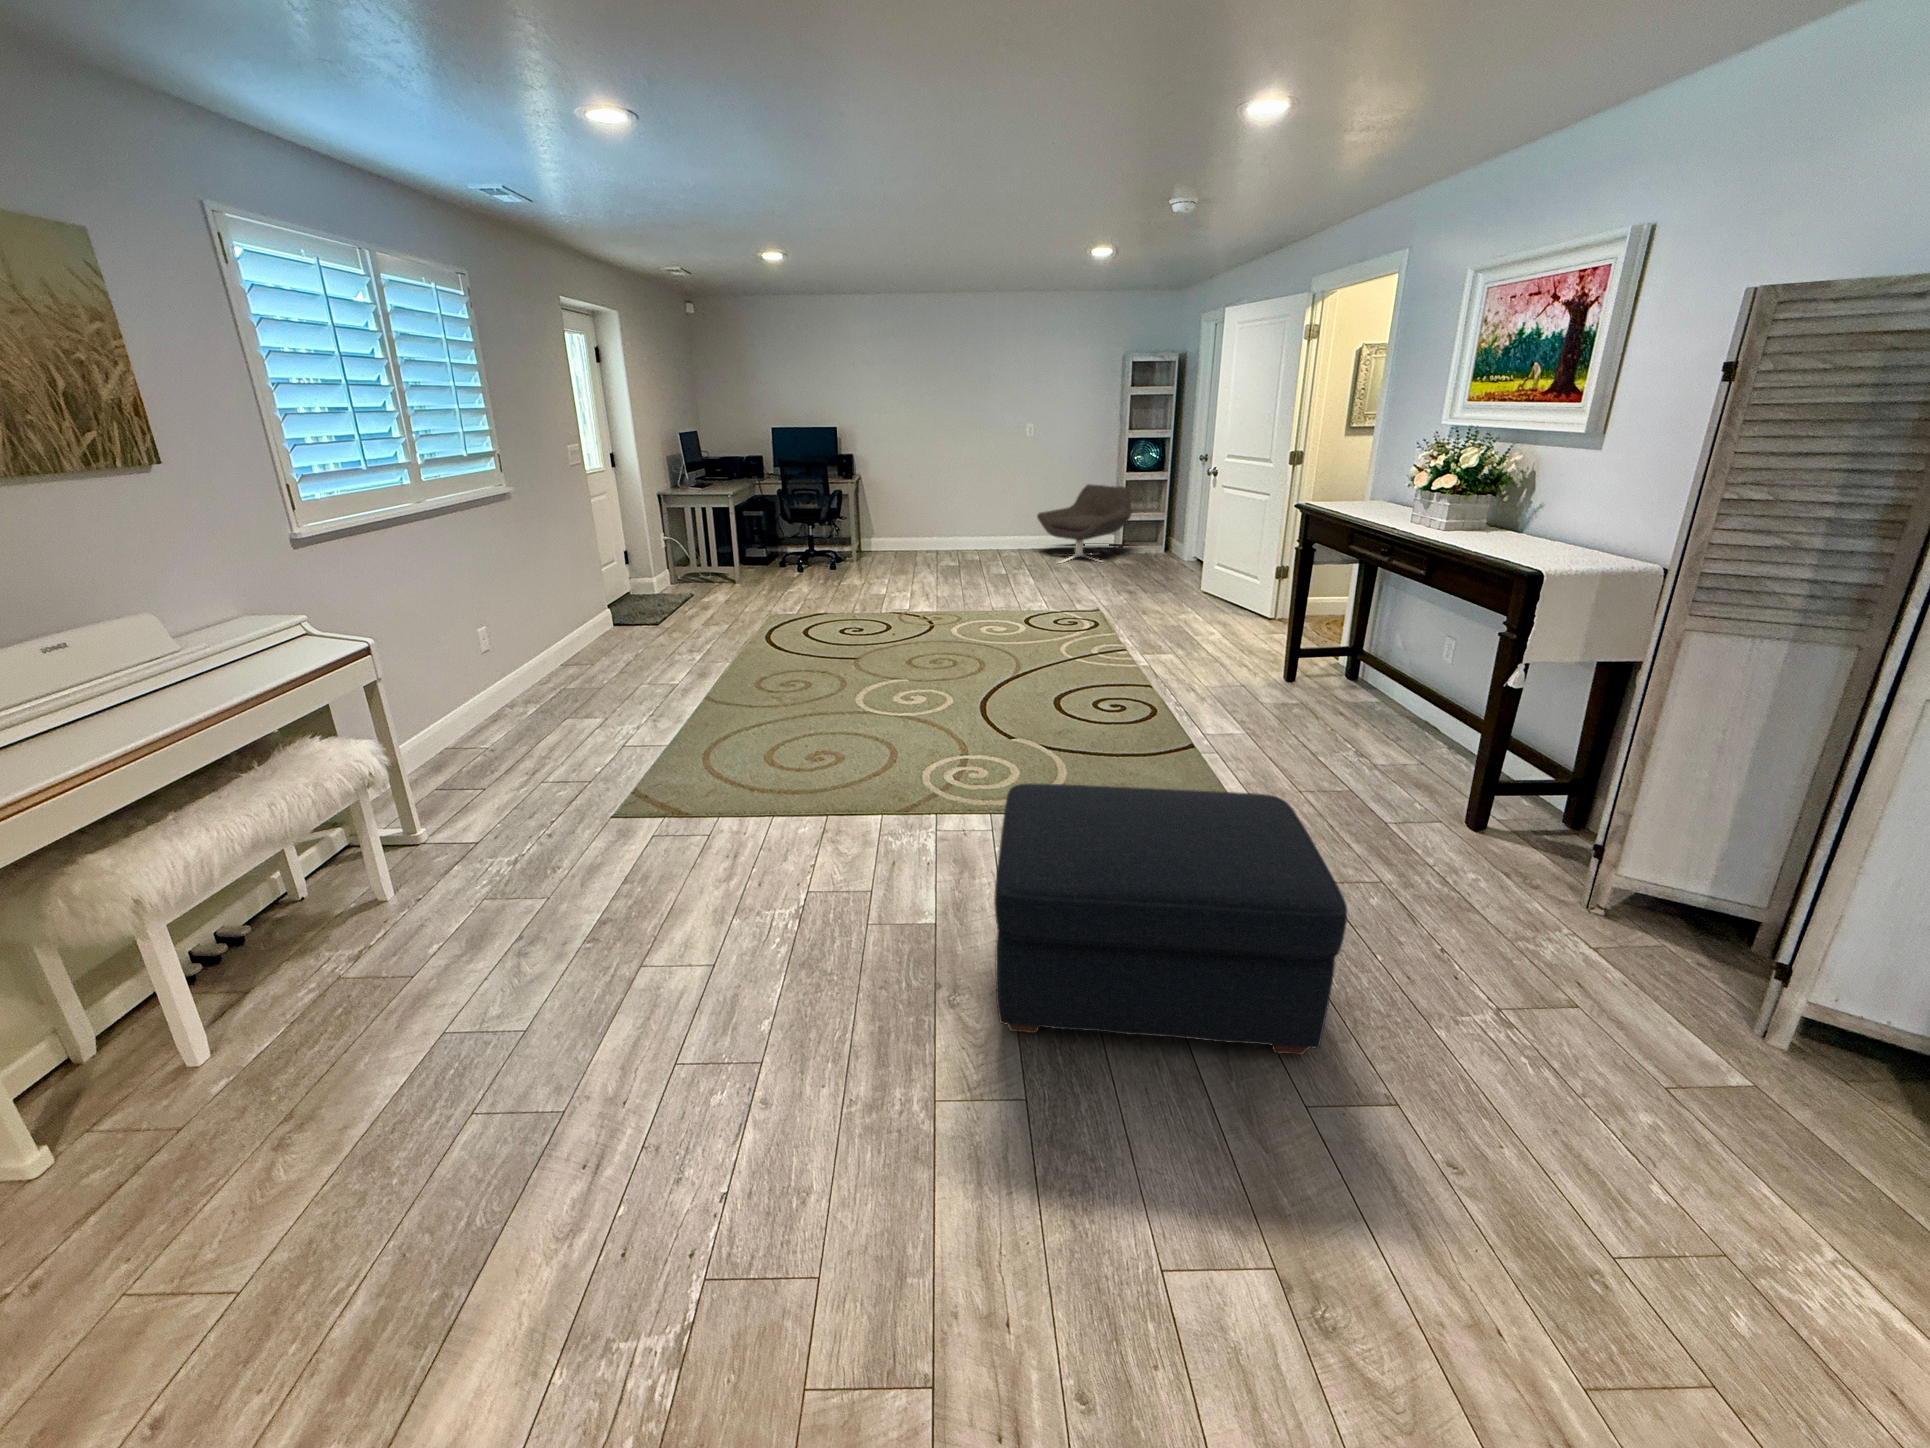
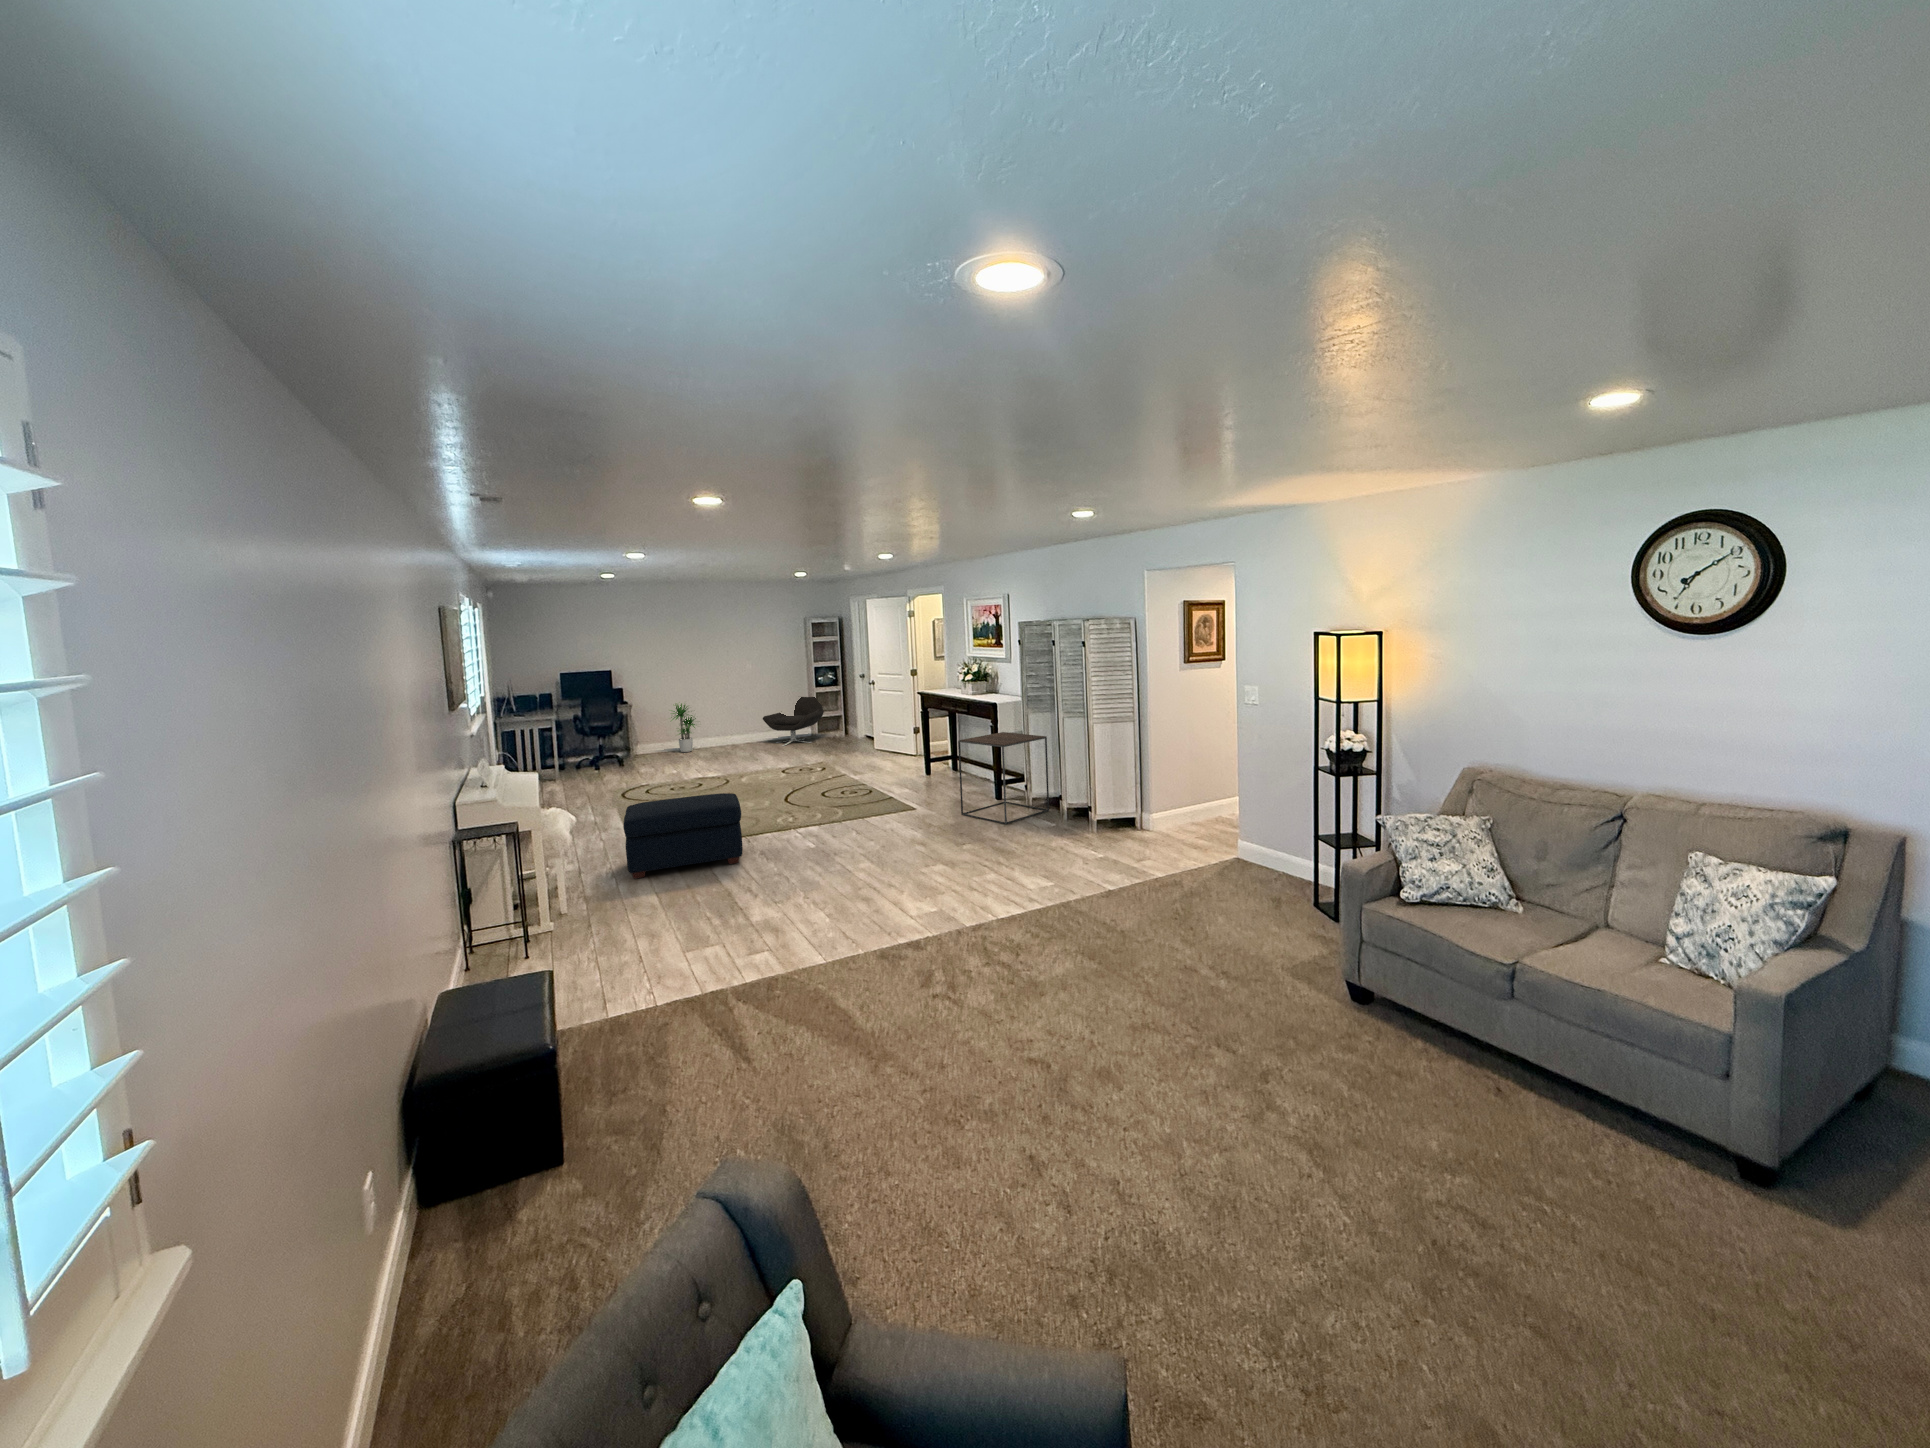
potted plant: none [902,478,952,556] -> present [671,703,696,752]
side table: none [1359,670,1772,1016] -> present [958,732,1049,824]
ottoman: present [994,784,1347,1055] -> present [623,793,743,879]

